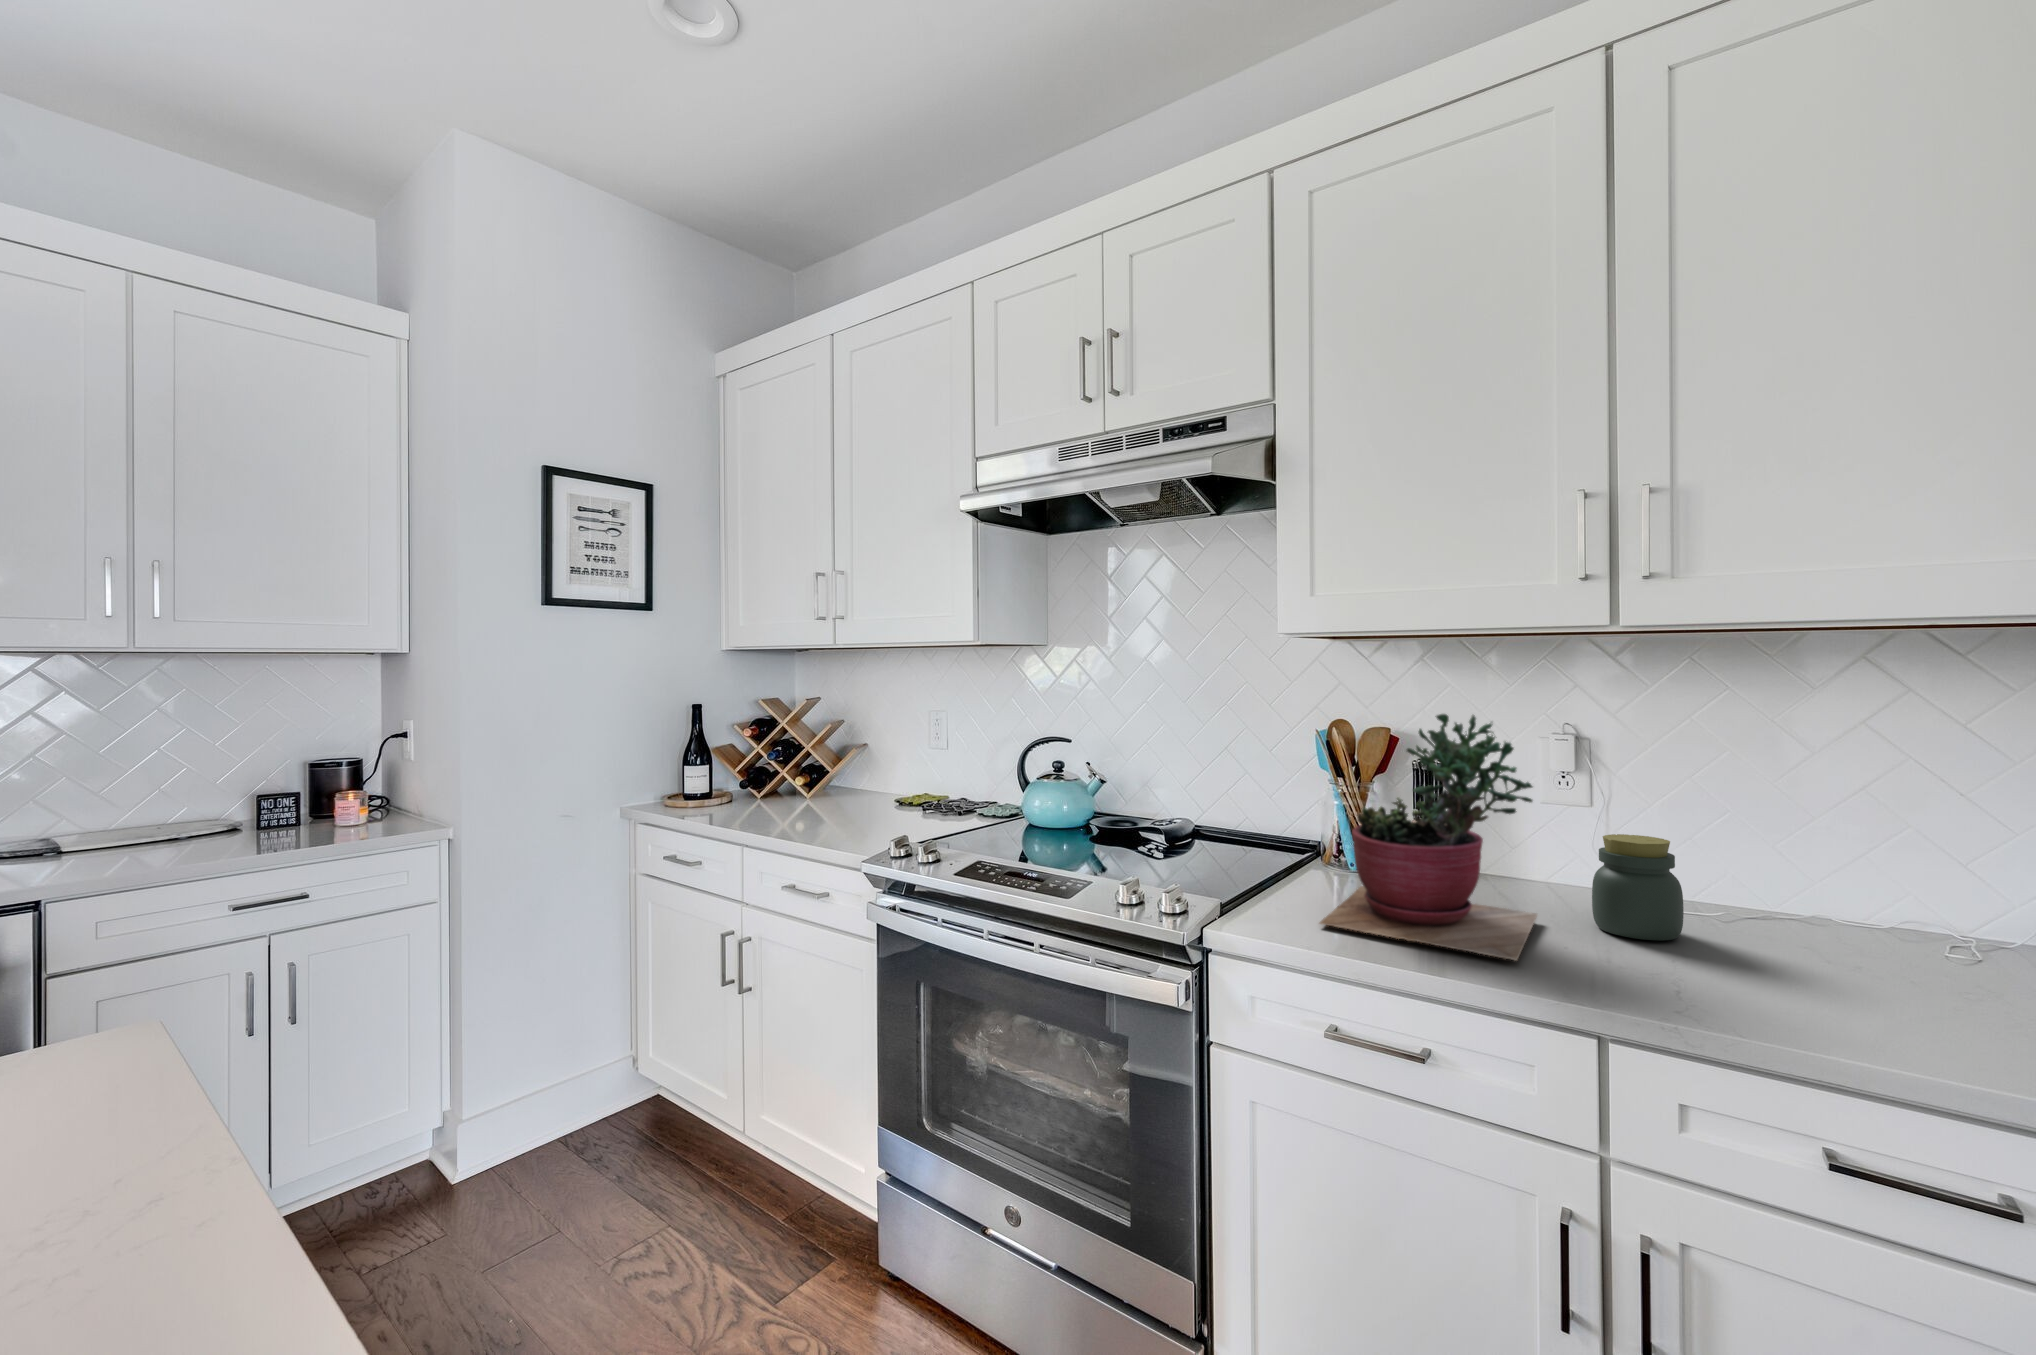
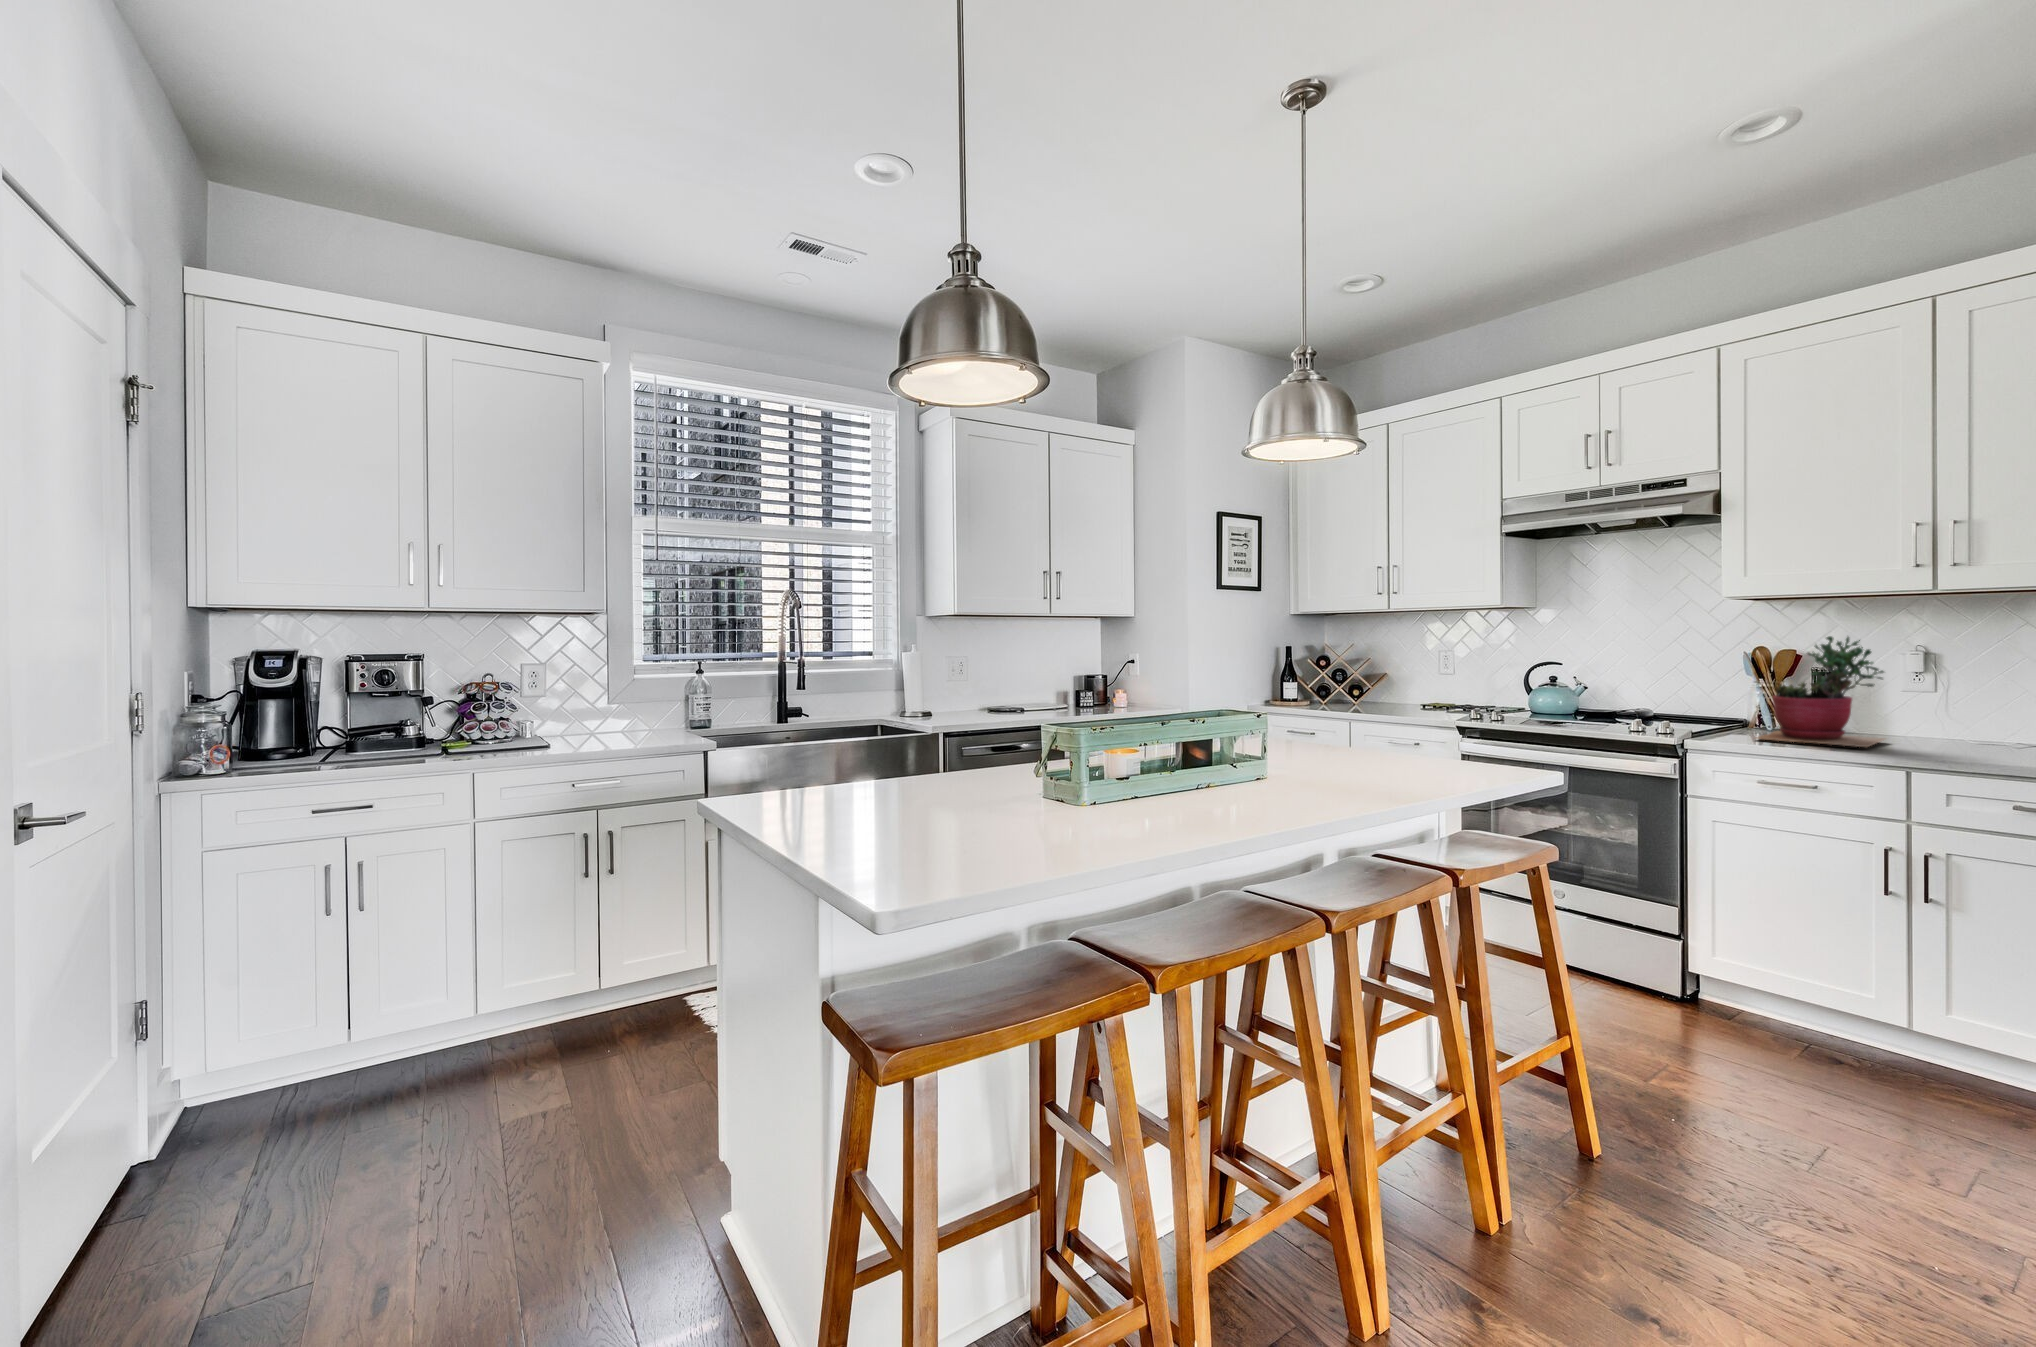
jar: present [1592,834,1684,940] -> none [1922,698,1977,747]

